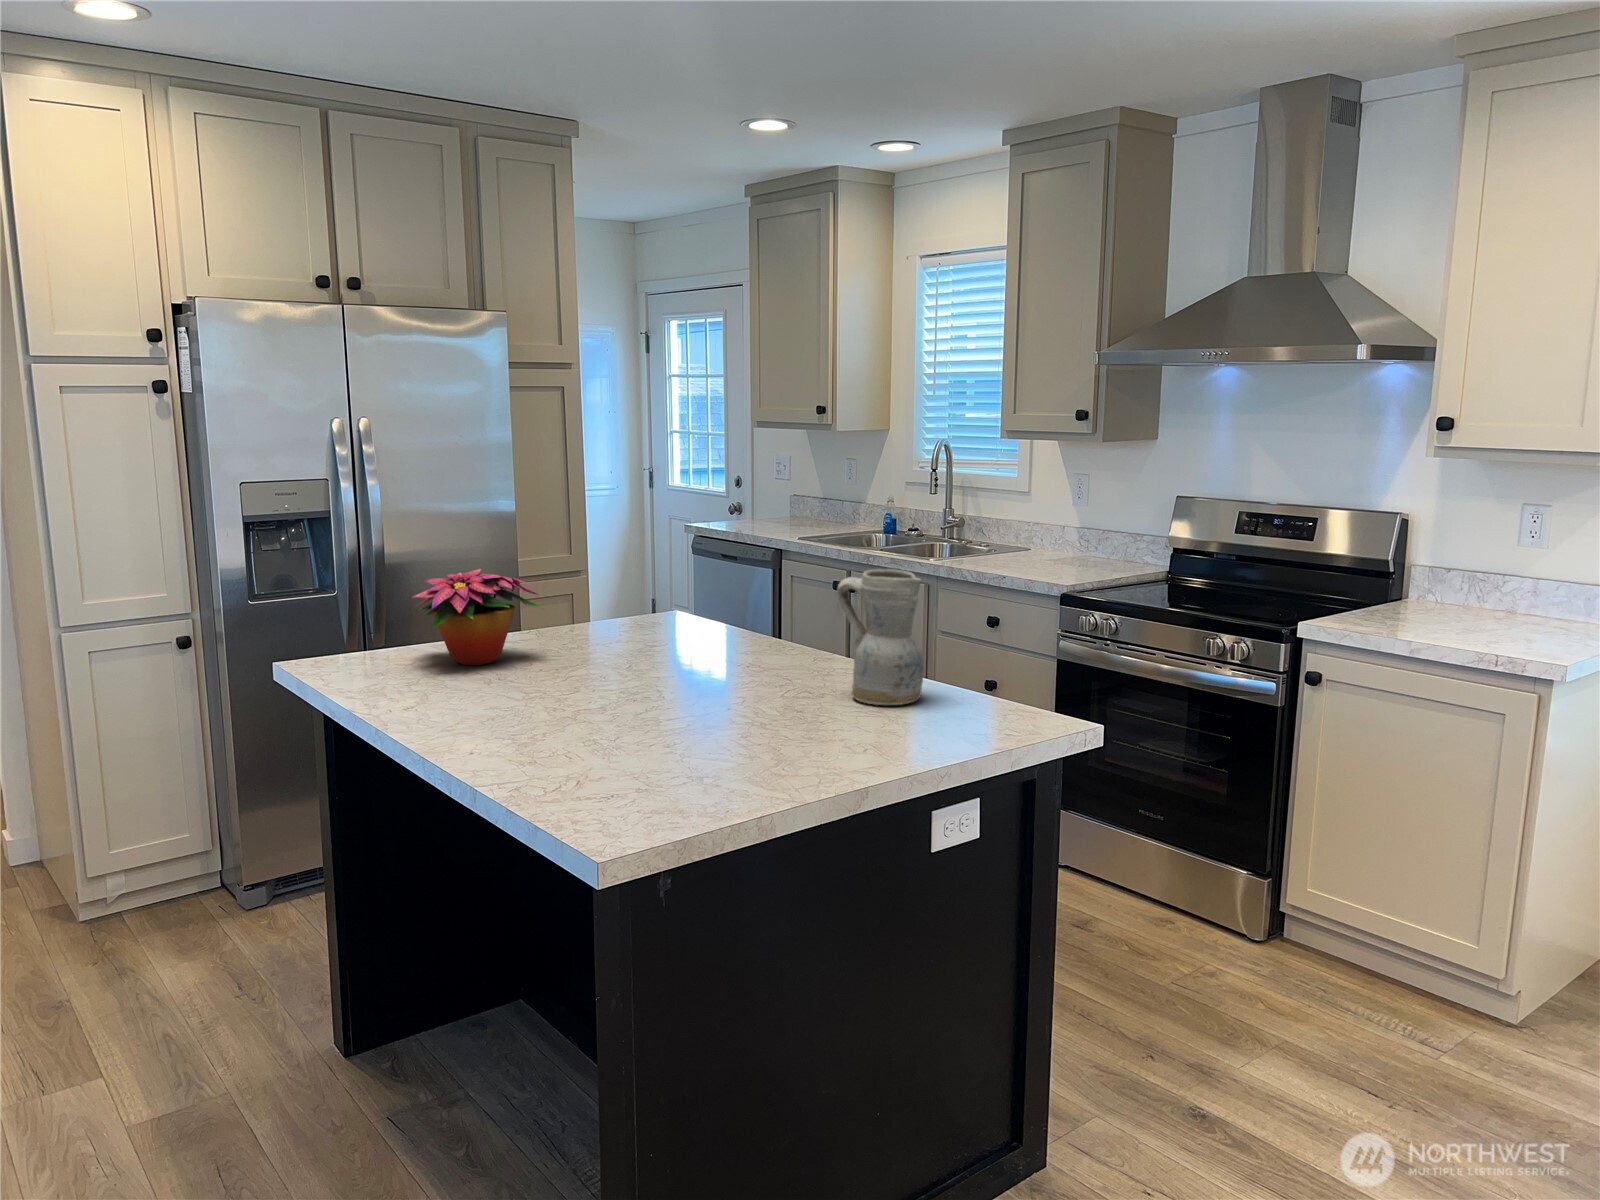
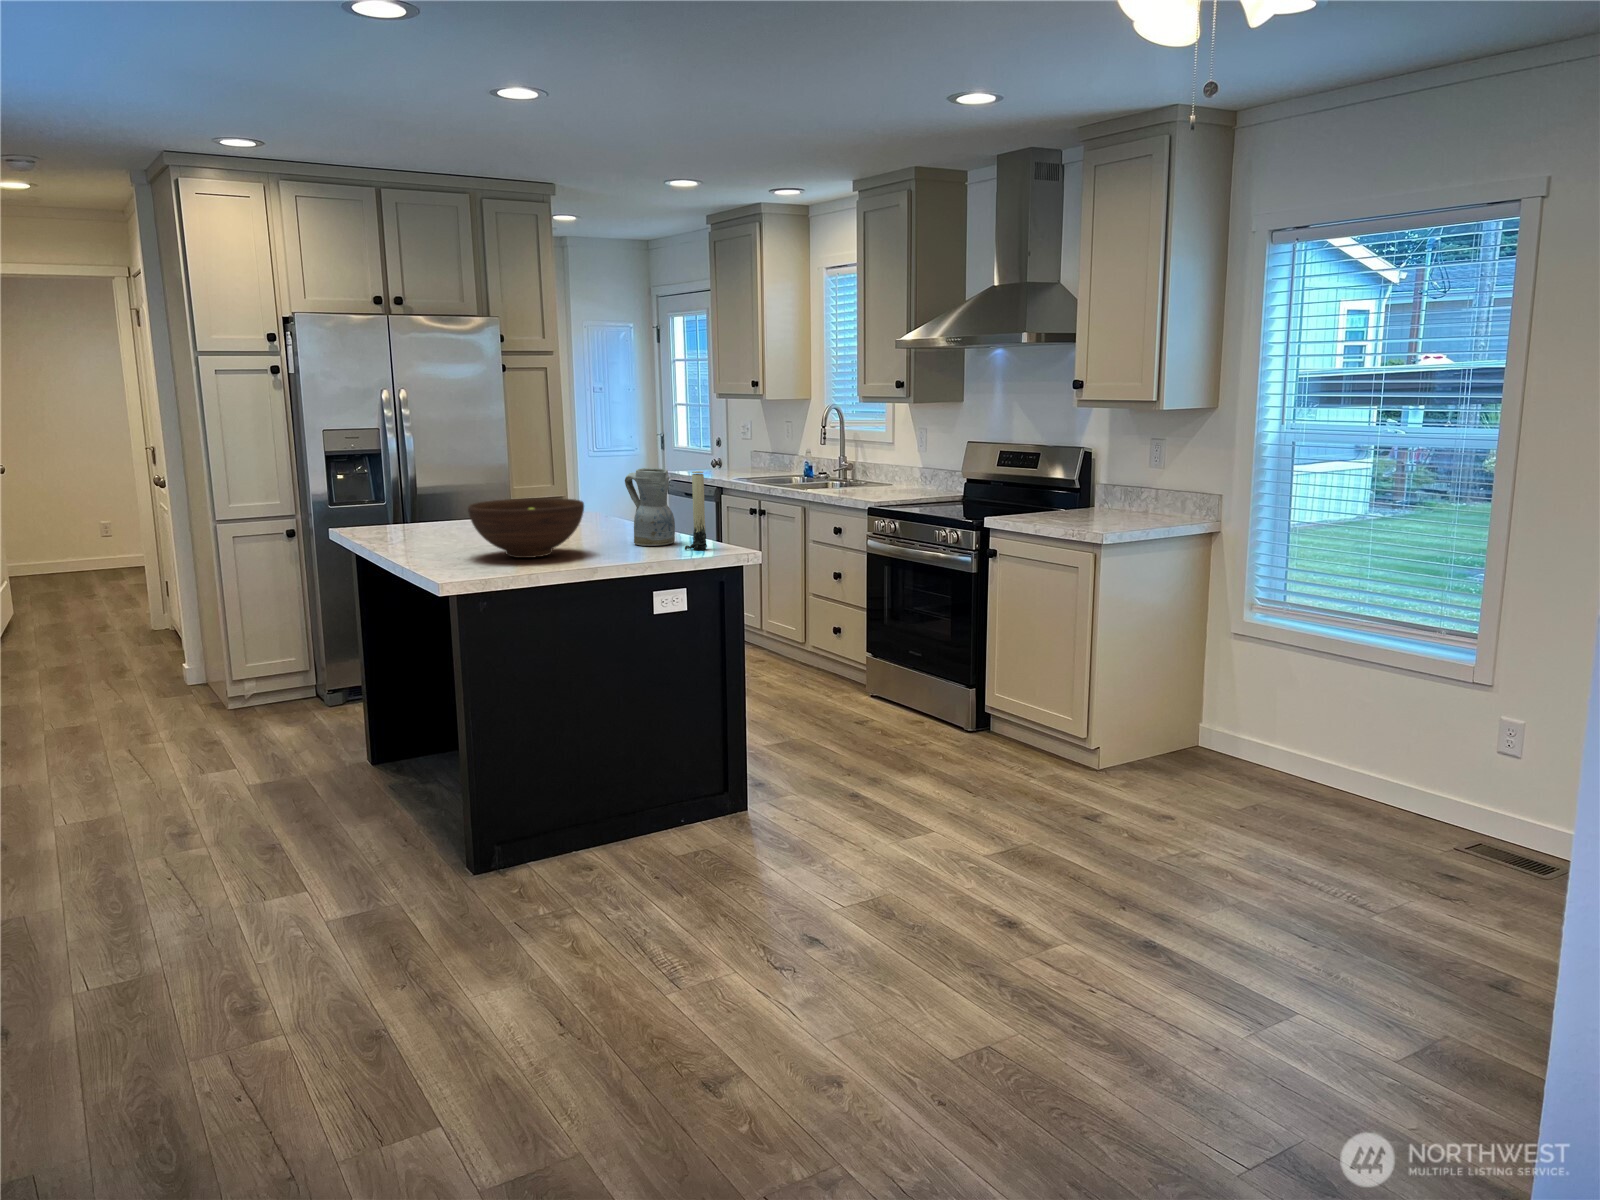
flower arrangement: present [412,569,543,665] -> none [398,474,484,532]
candle: none [965,581,1004,717] -> present [685,471,707,550]
fruit bowl: none [601,628,811,751] -> present [468,498,584,558]

